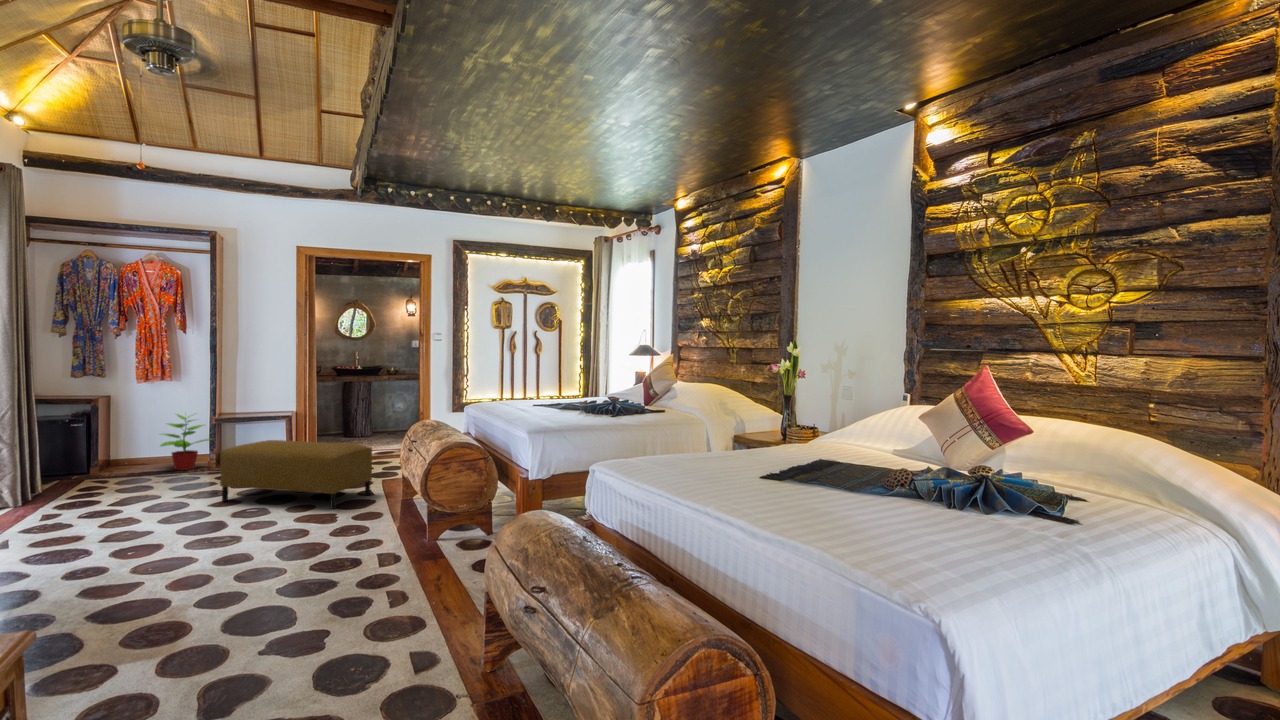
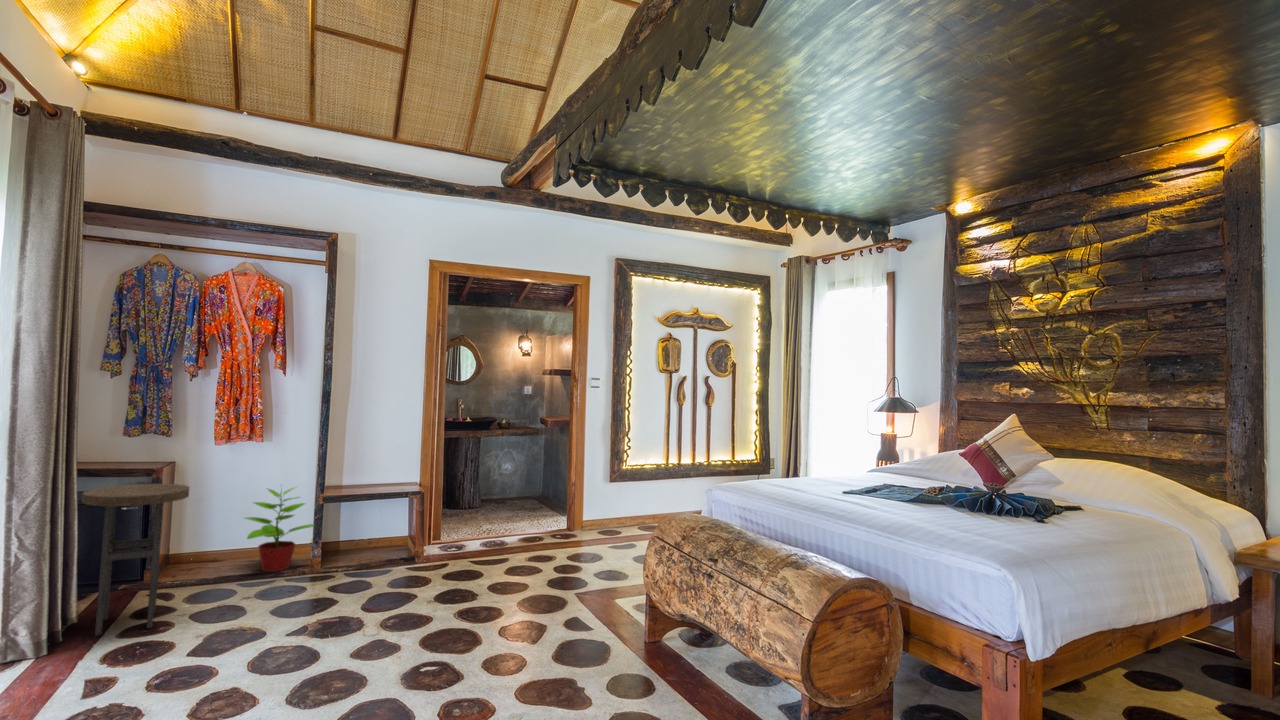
side table: none [39,407,111,498] -> present [82,484,189,636]
ottoman: present [220,440,372,509] -> none [364,538,587,665]

